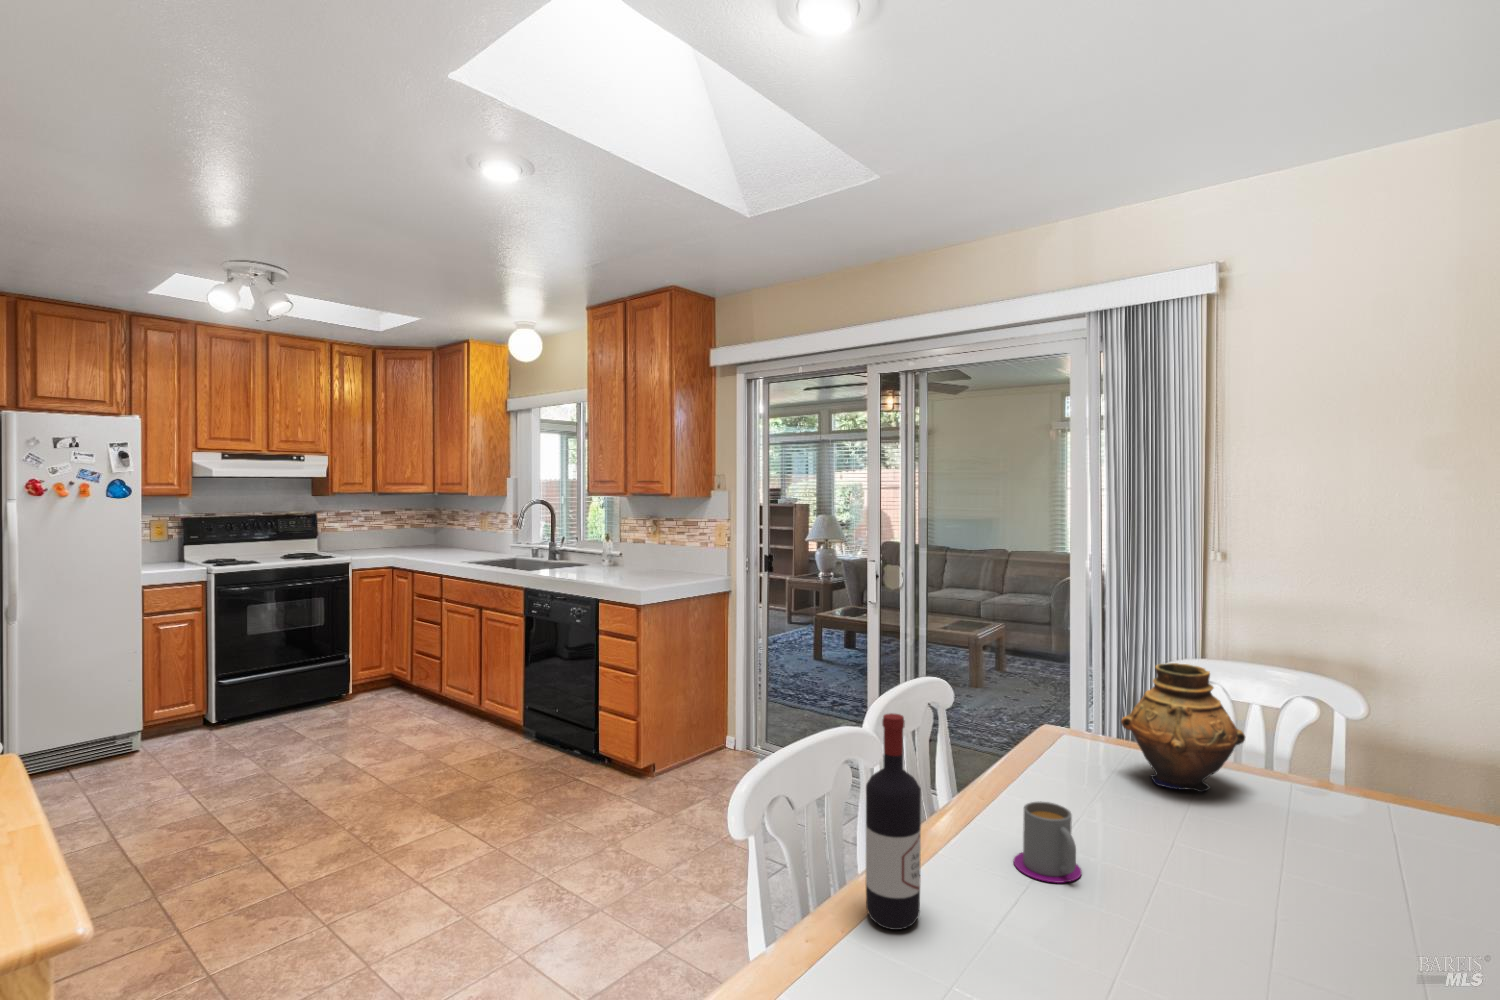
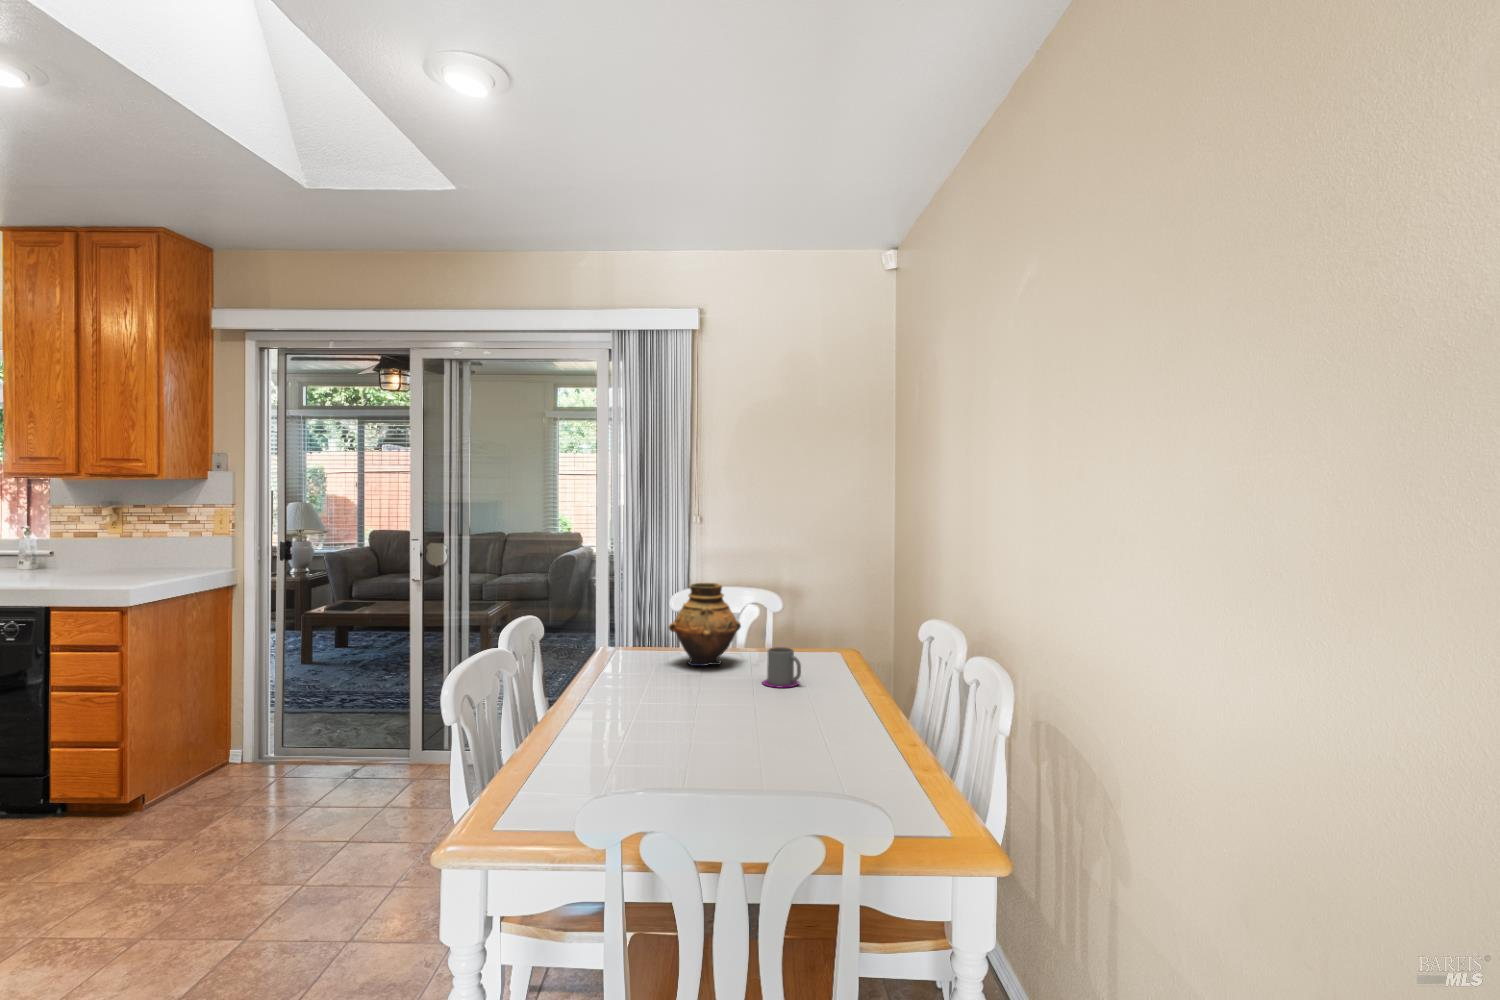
wine bottle: present [866,713,921,930] -> none [544,611,585,763]
mug: present [1013,801,1082,883] -> present [762,647,801,687]

